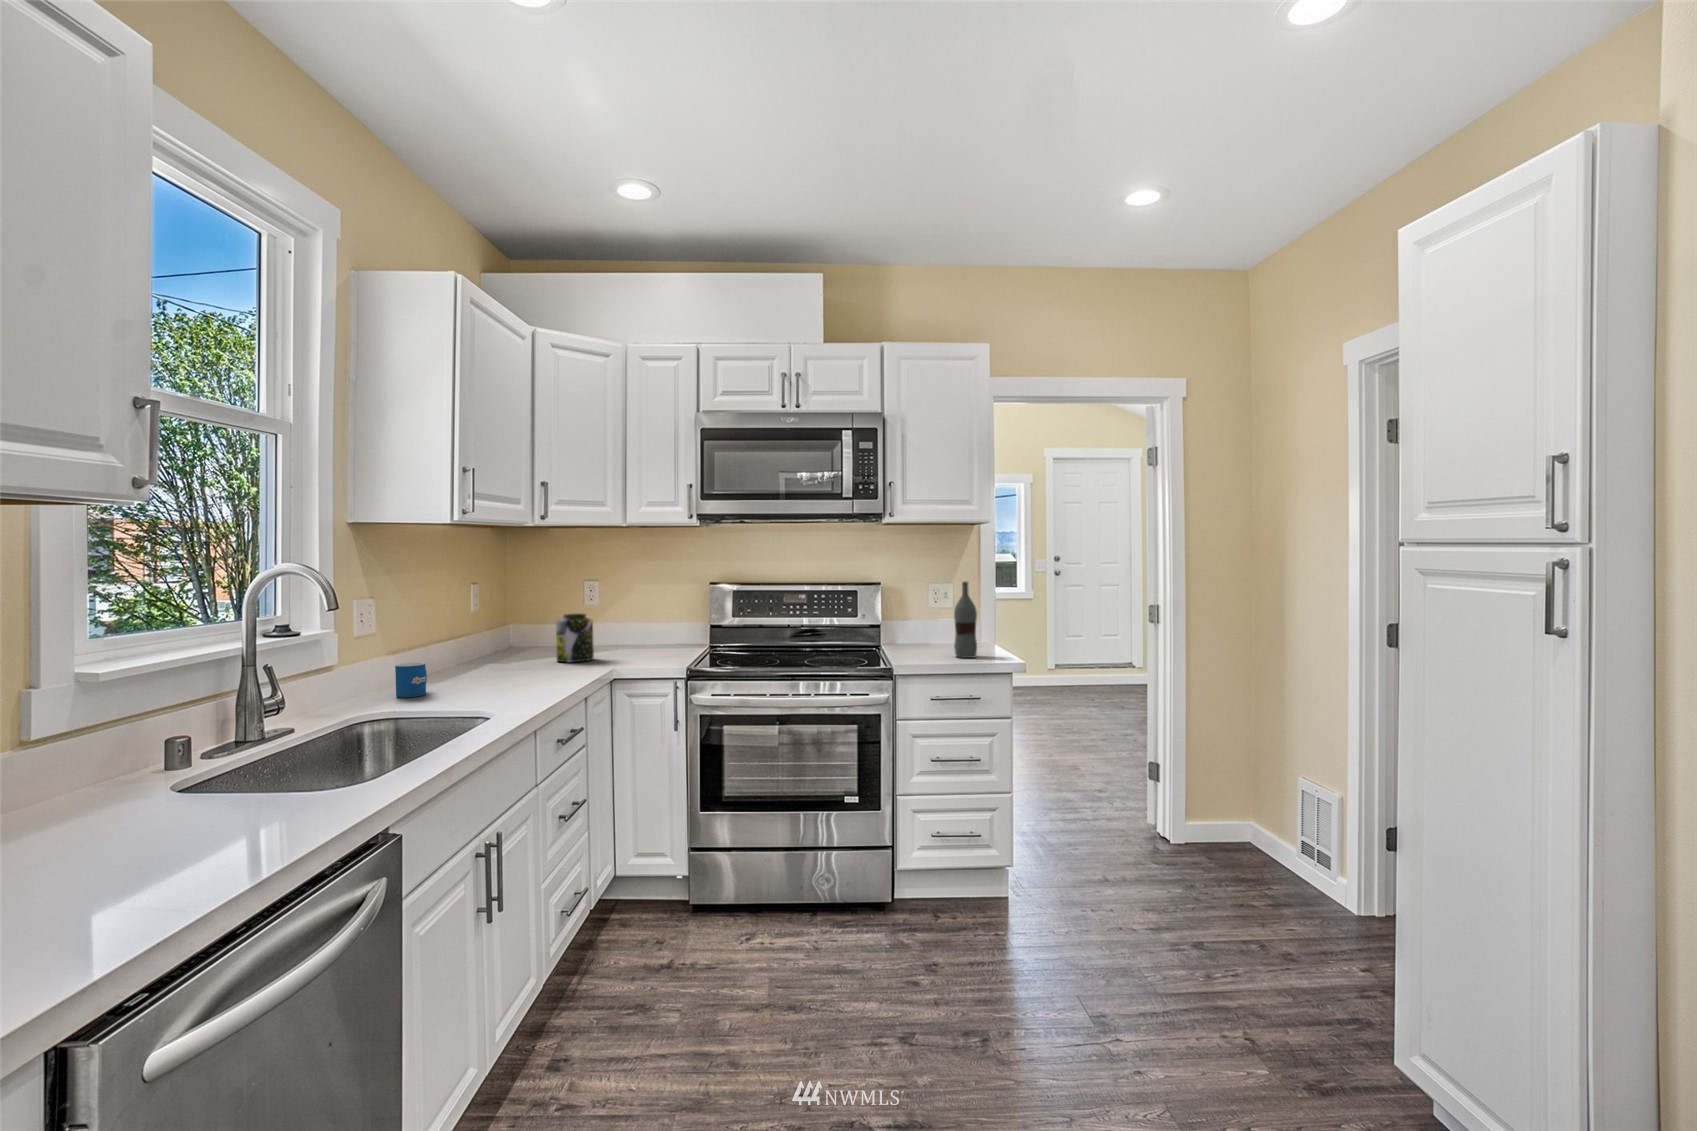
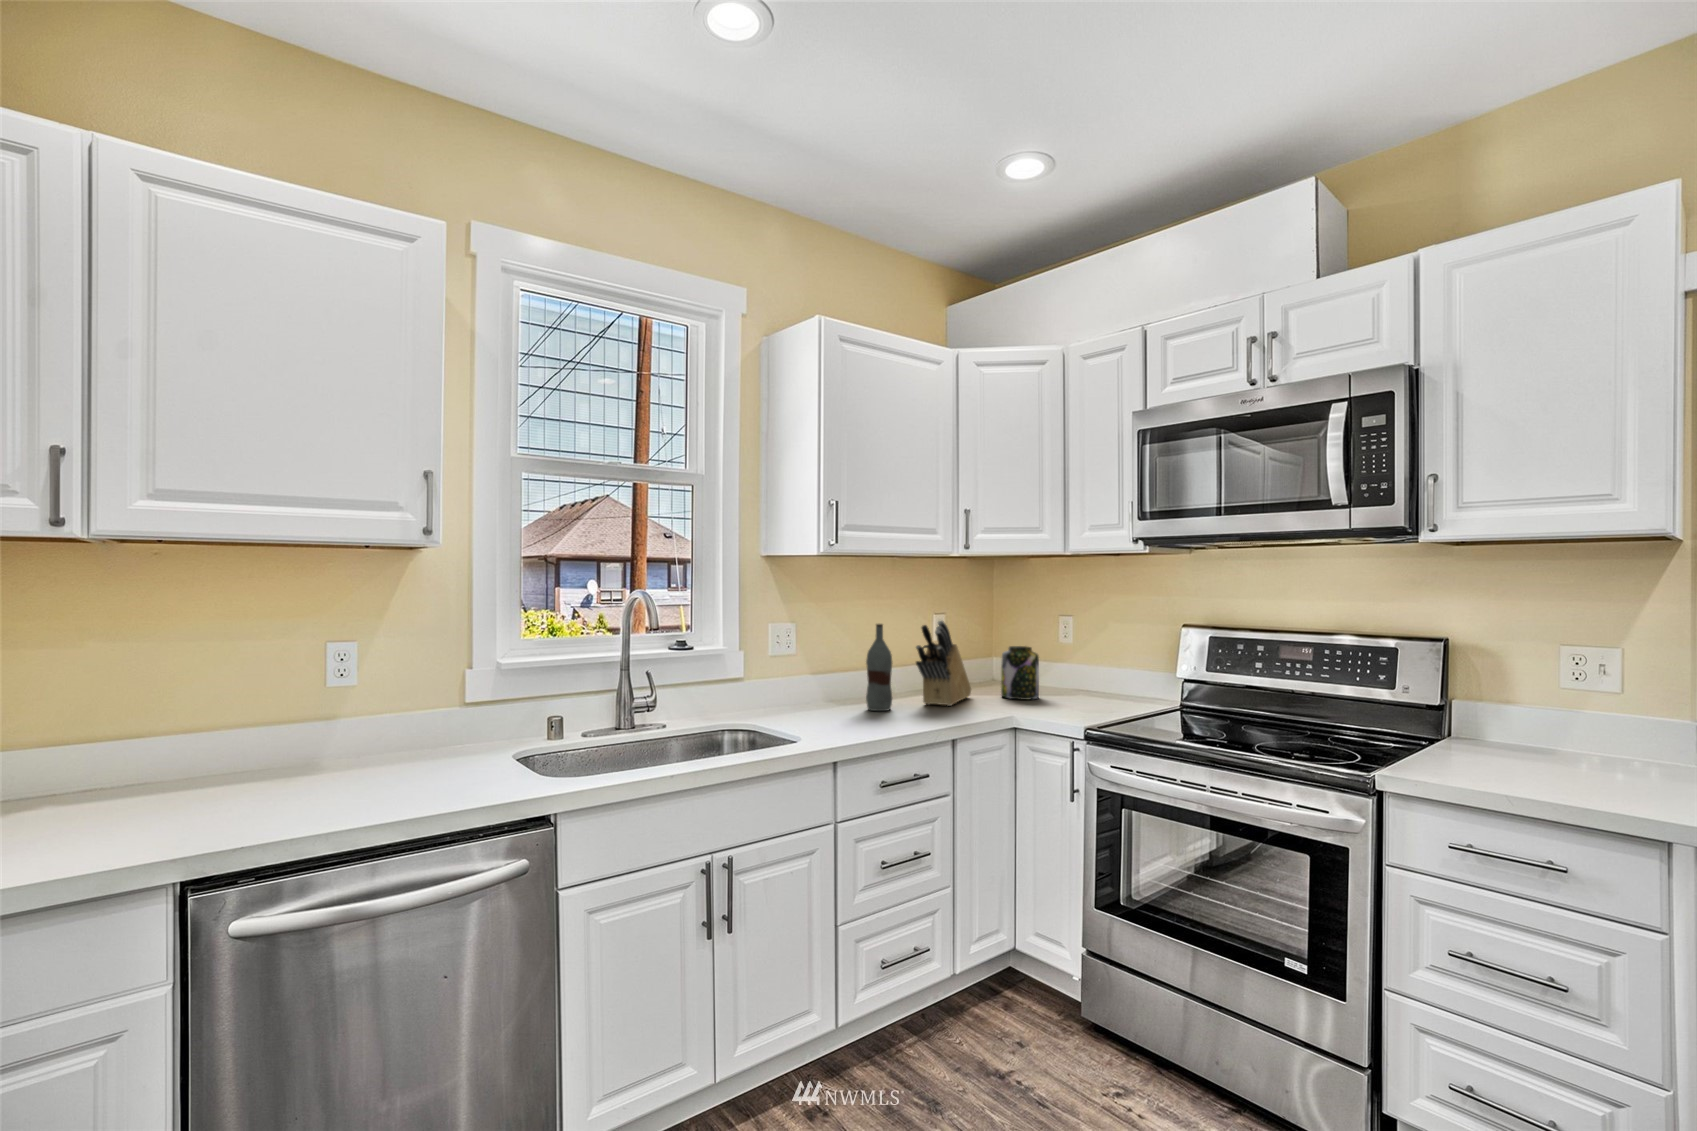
bottle: present [954,582,977,658] -> present [866,624,892,711]
knife block: none [503,593,540,677] -> present [916,621,971,706]
mug: present [395,663,427,697] -> none [812,678,843,710]

